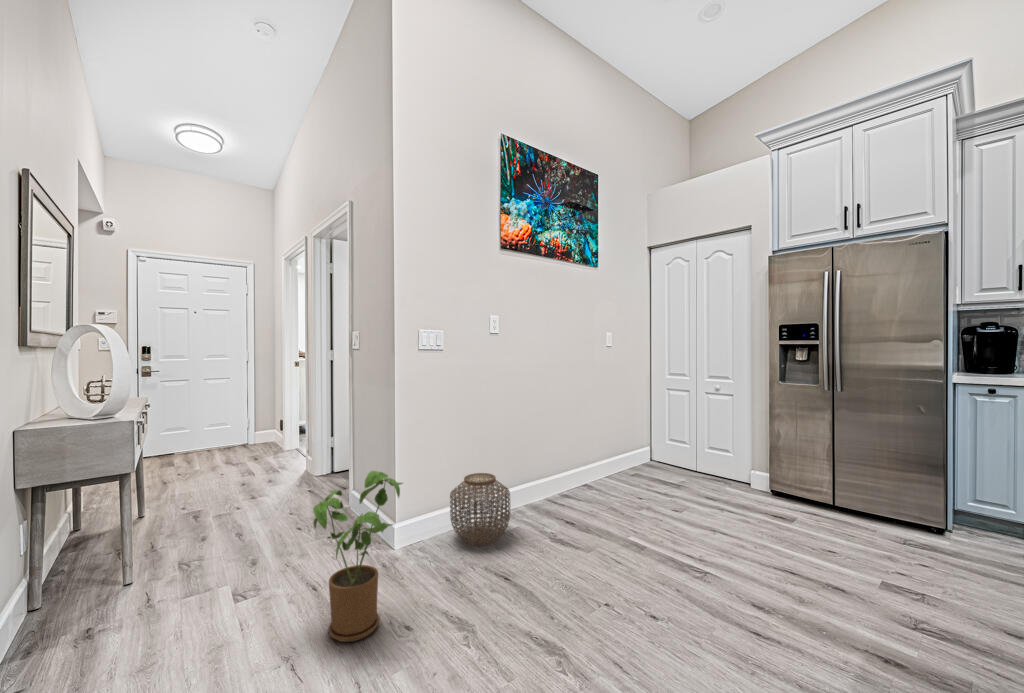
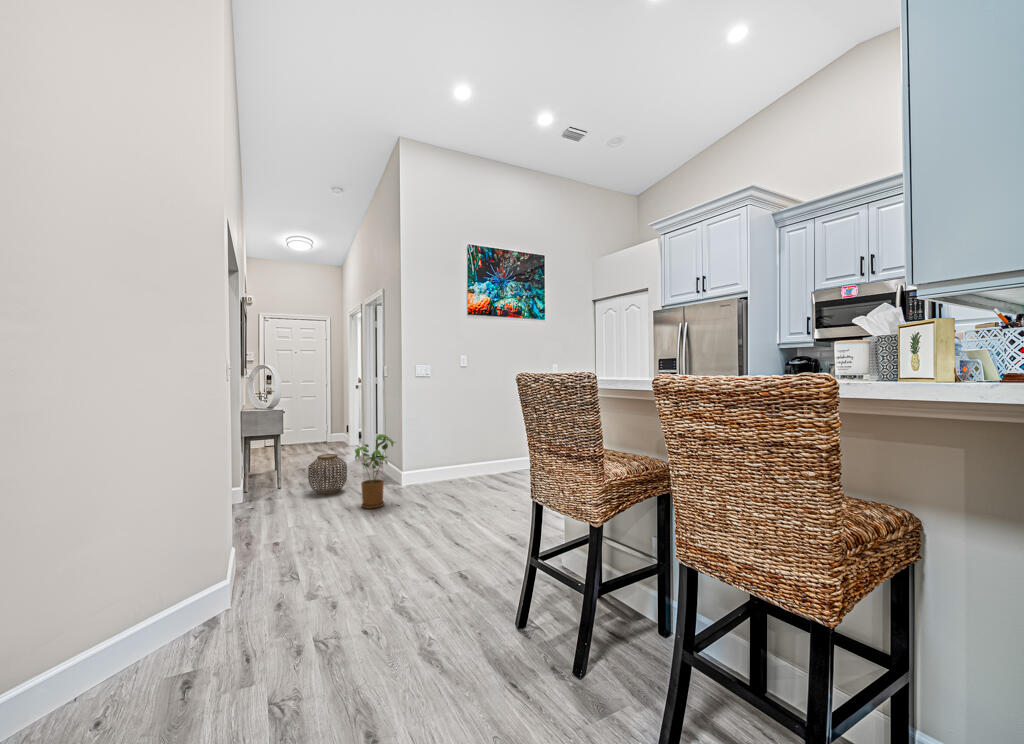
woven basket: present [450,473,510,546] -> present [308,454,347,495]

